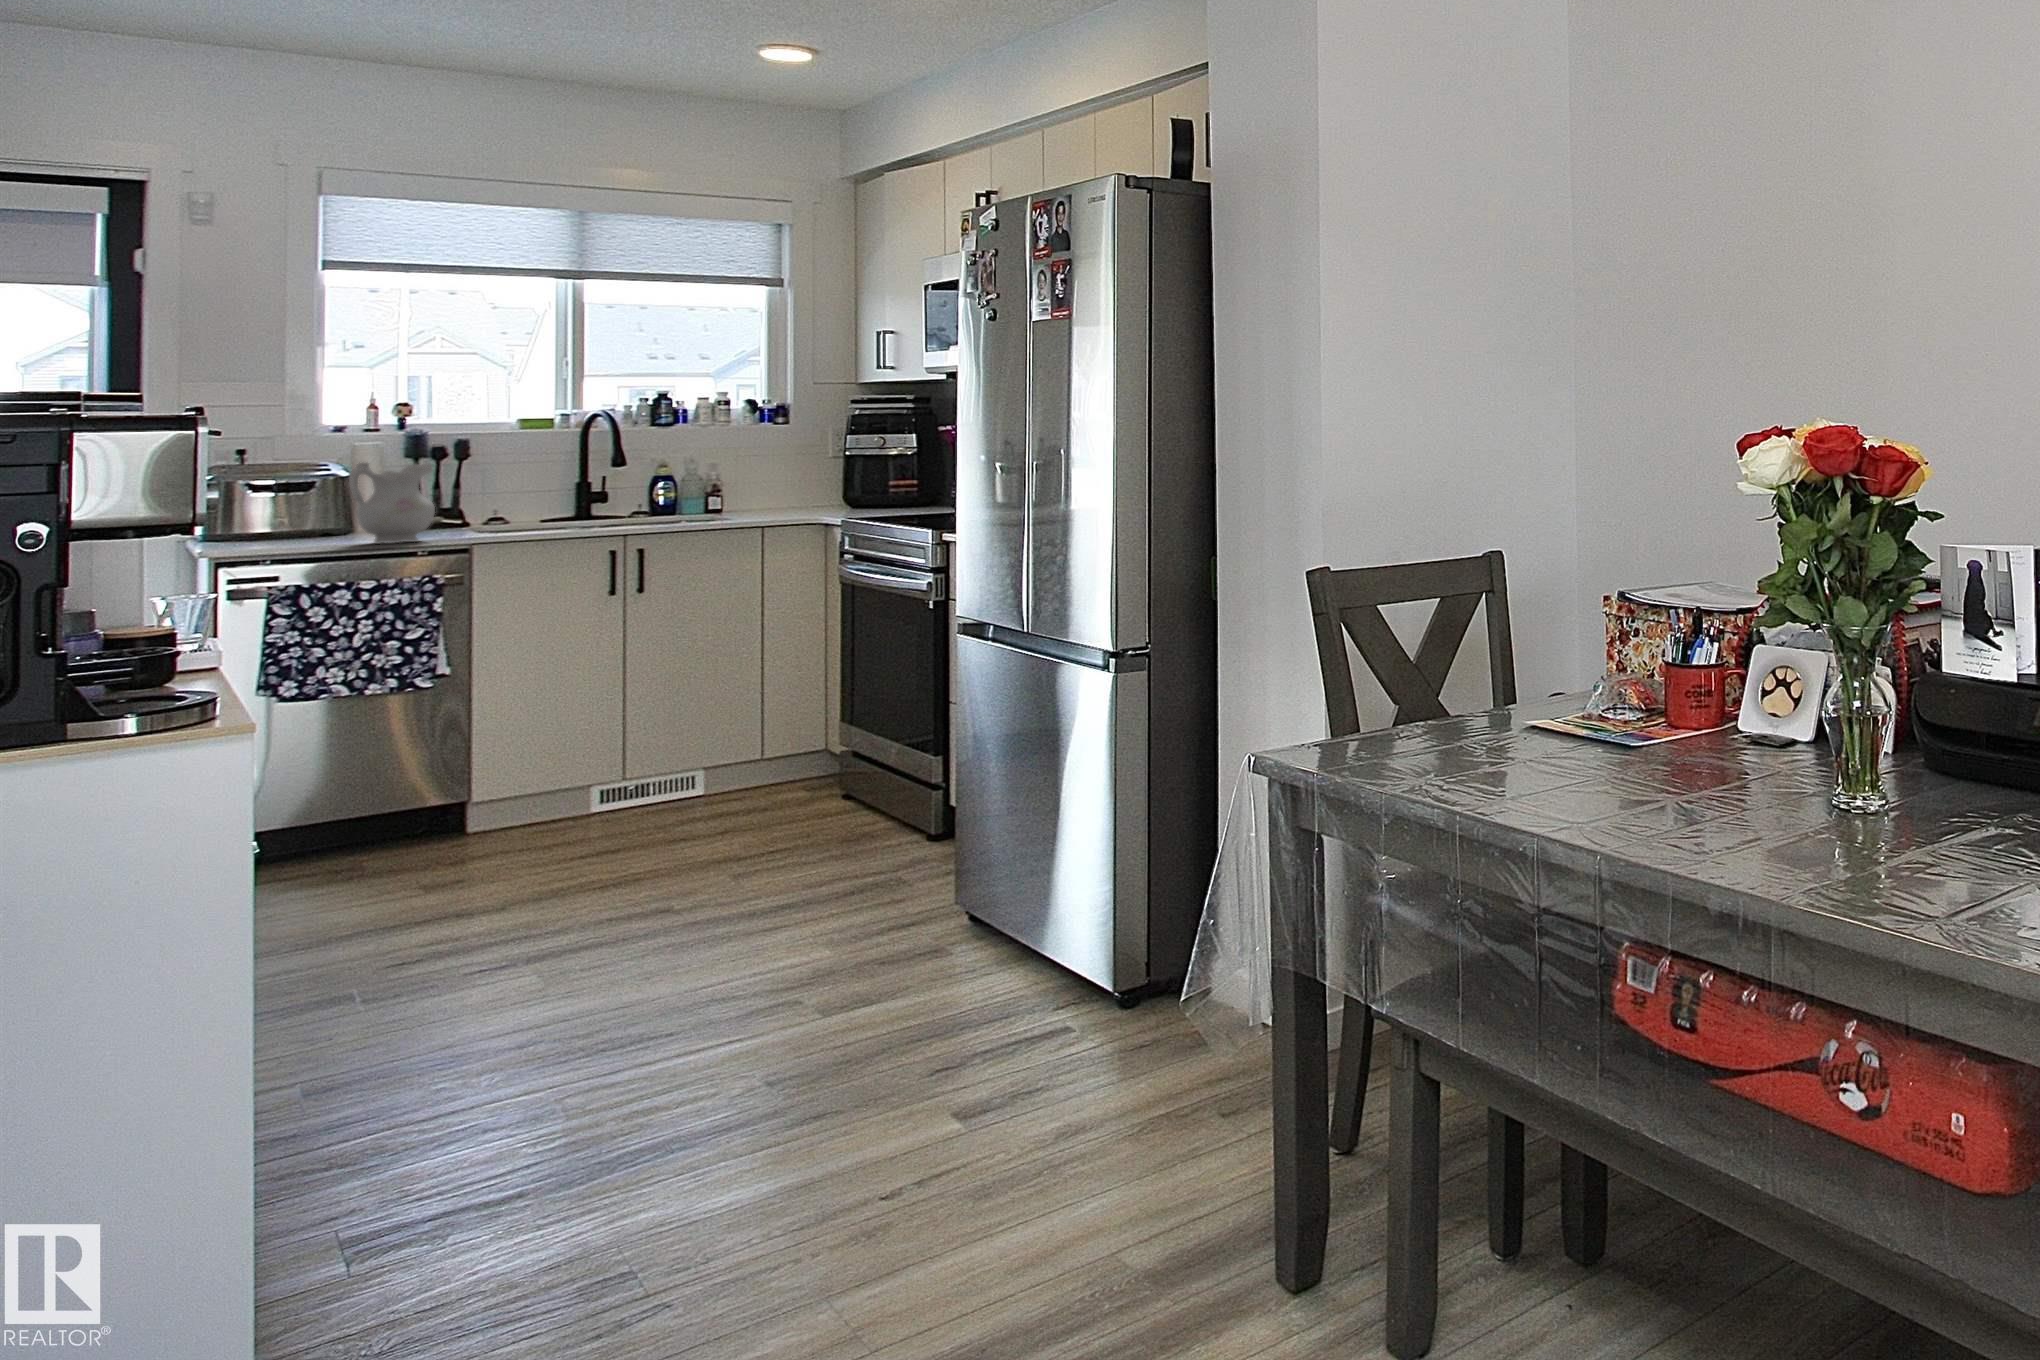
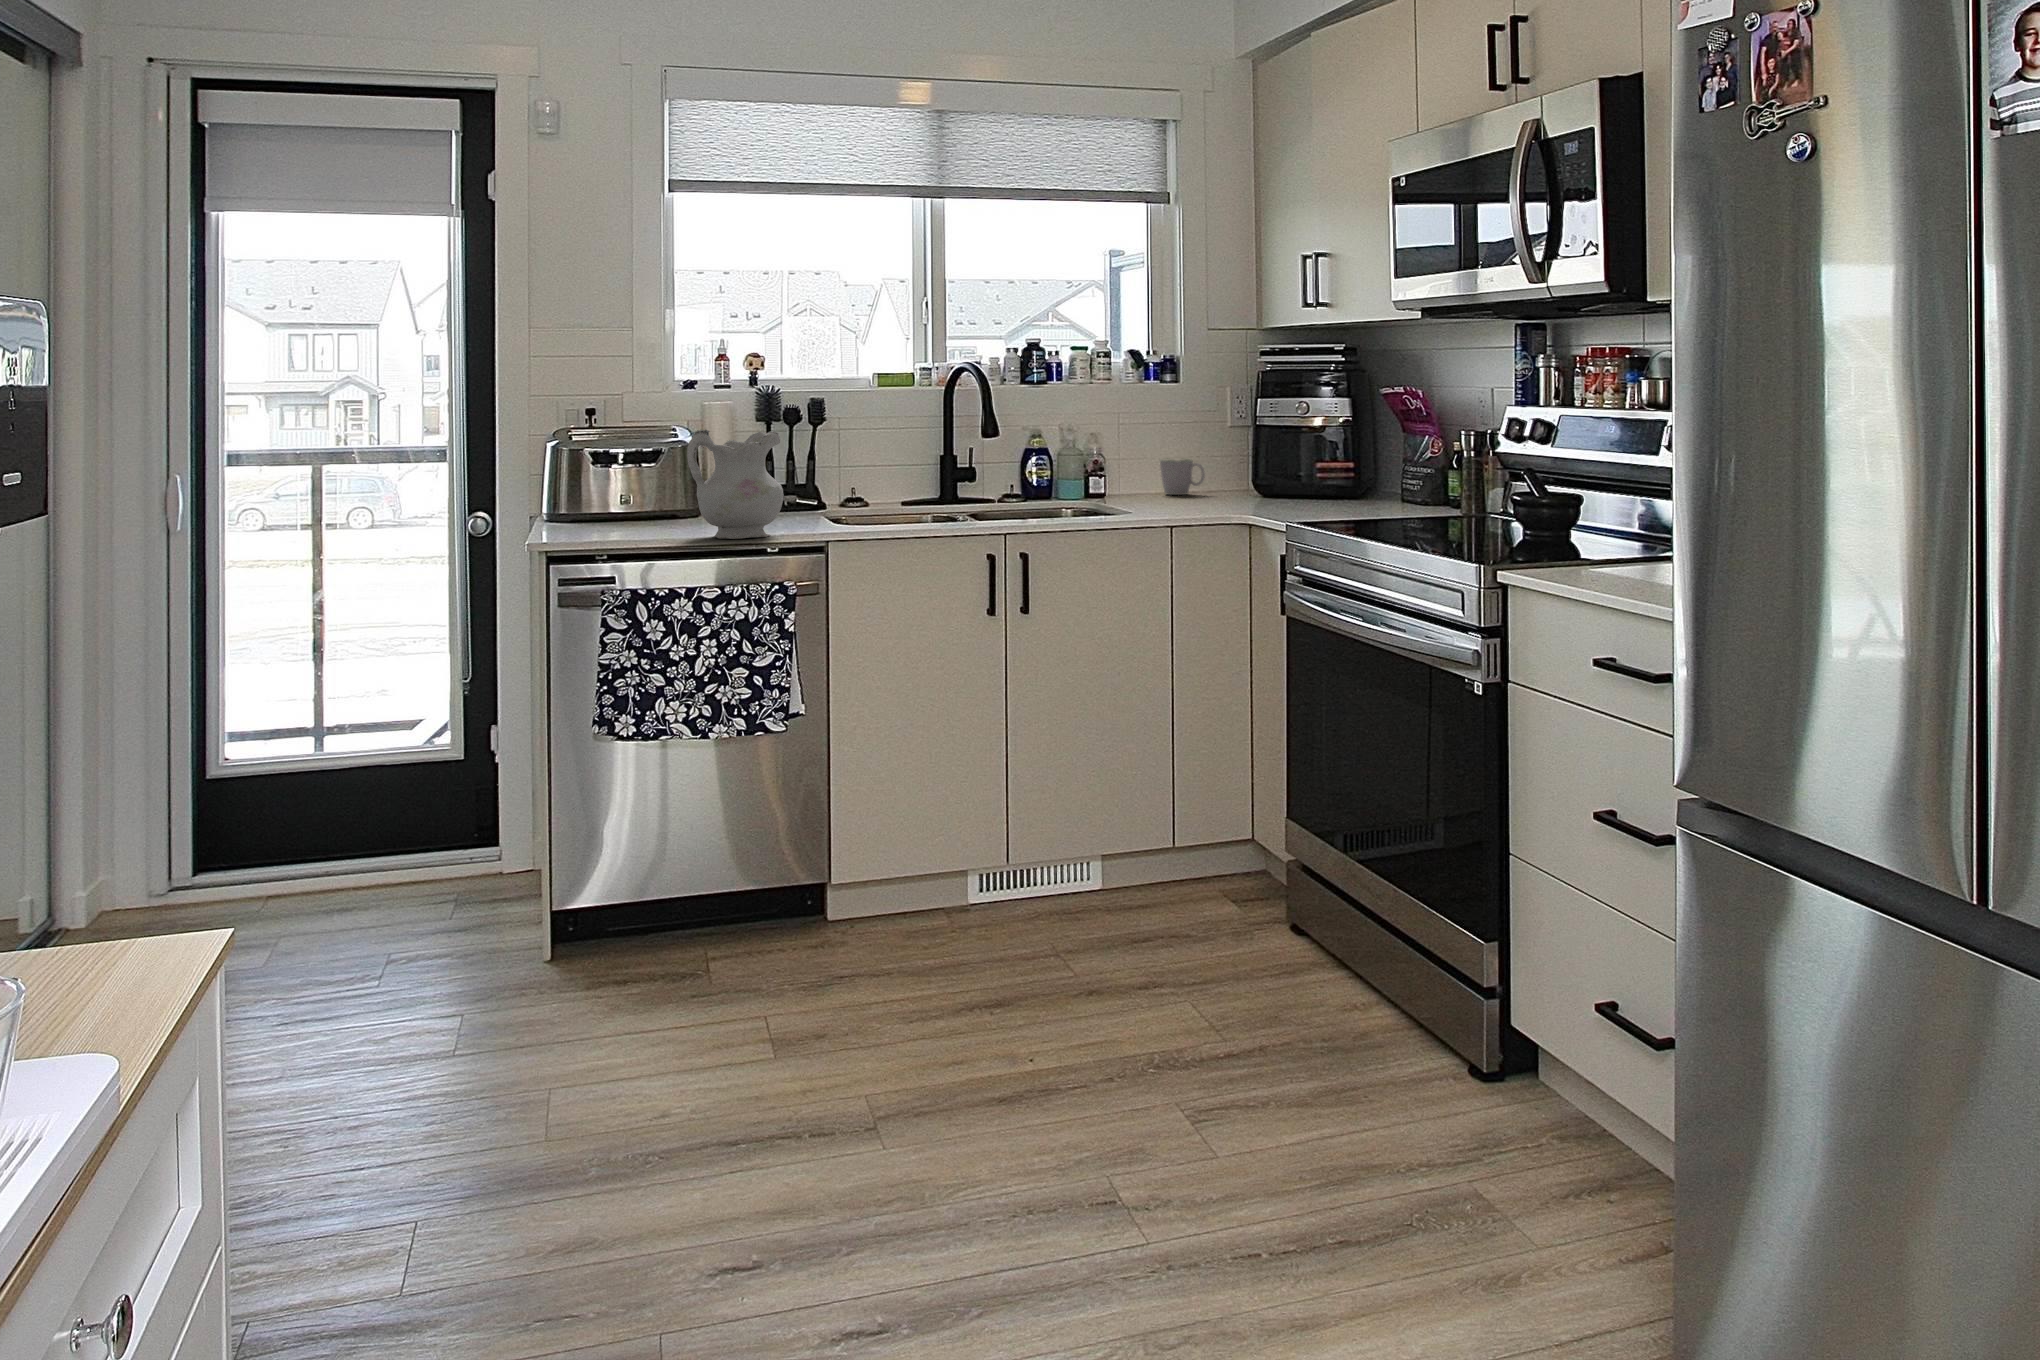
mug: none [771,481,807,509] -> present [1160,459,1205,495]

